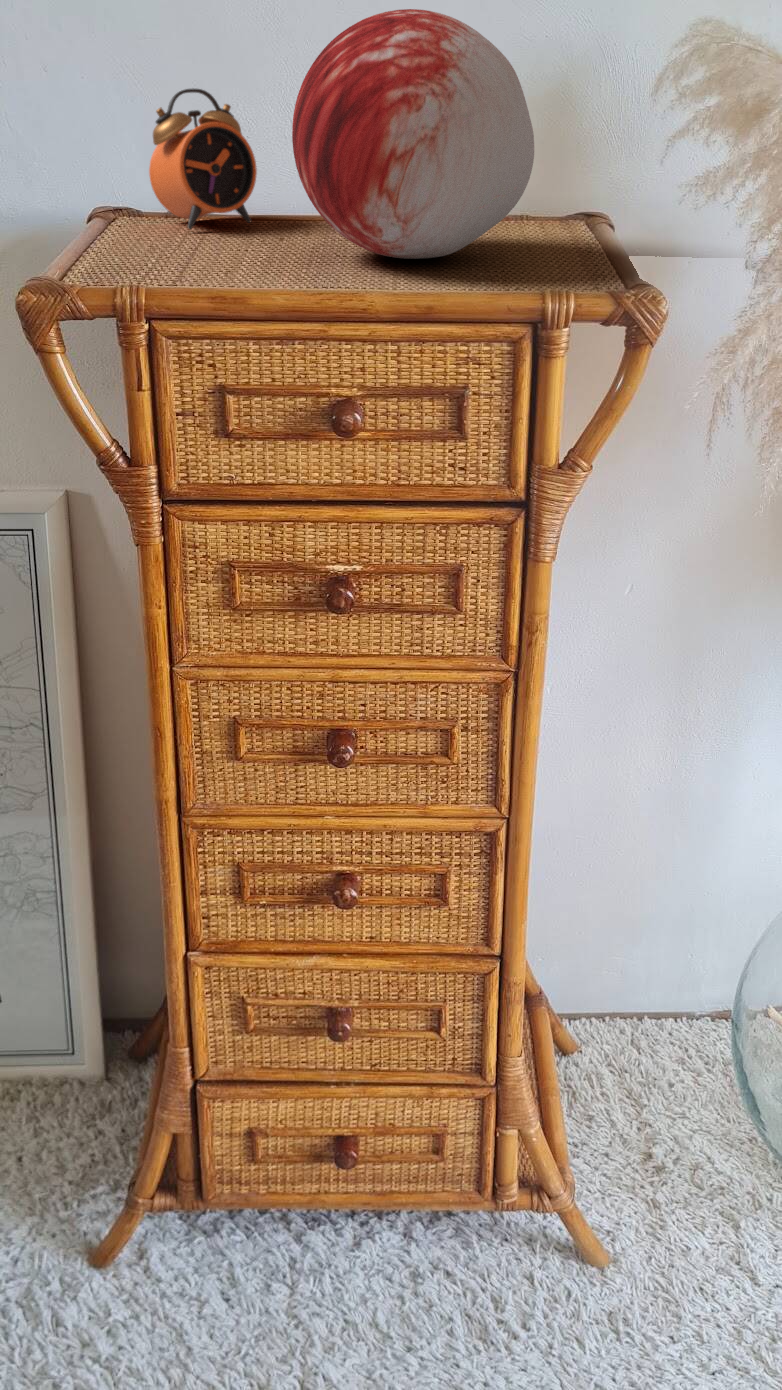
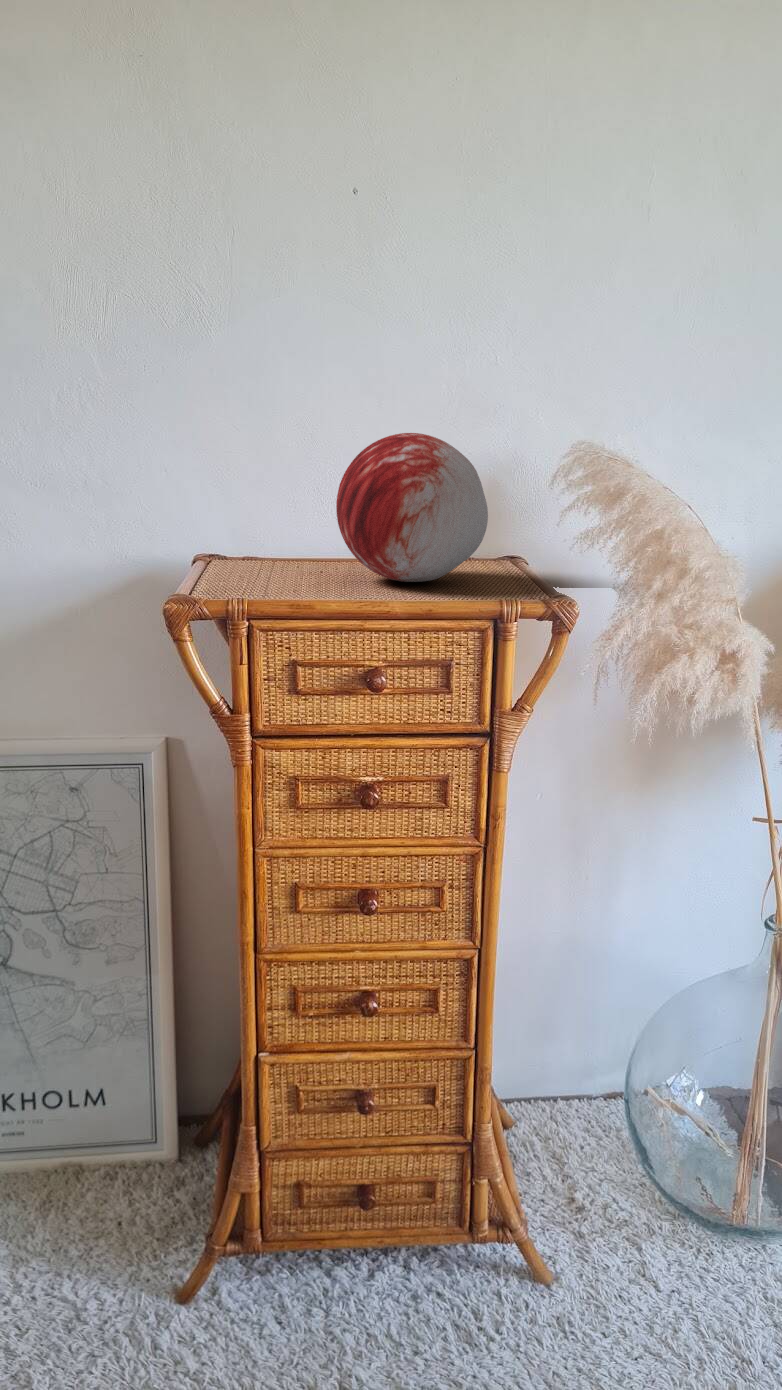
alarm clock: present [149,88,257,229] -> none [236,481,305,566]

